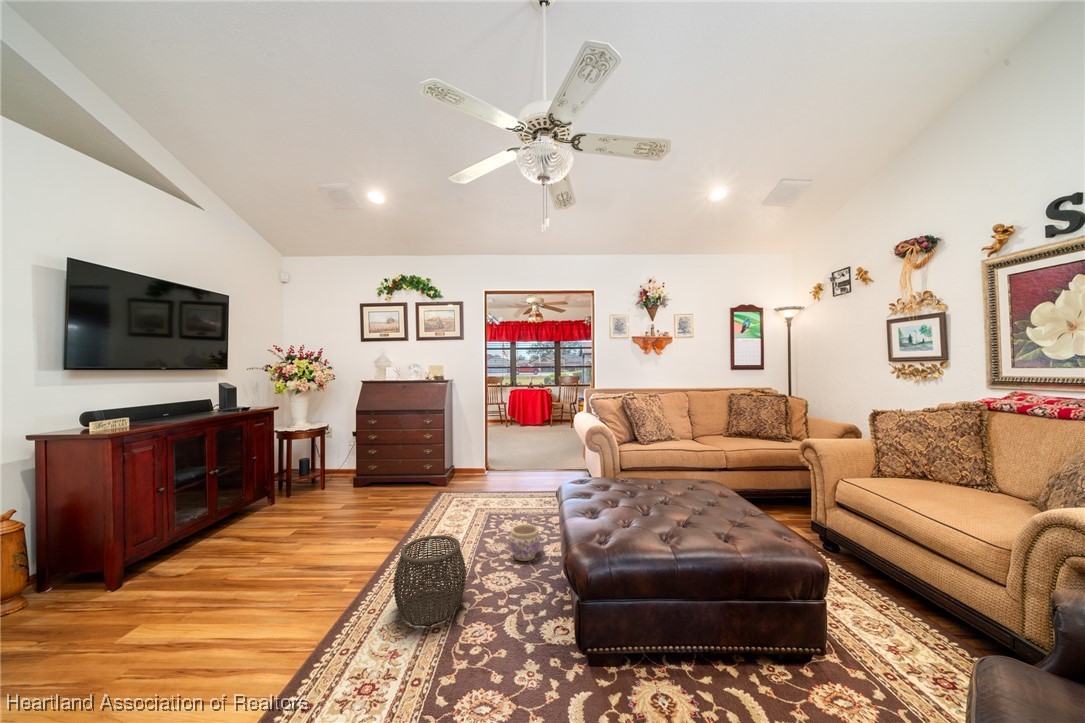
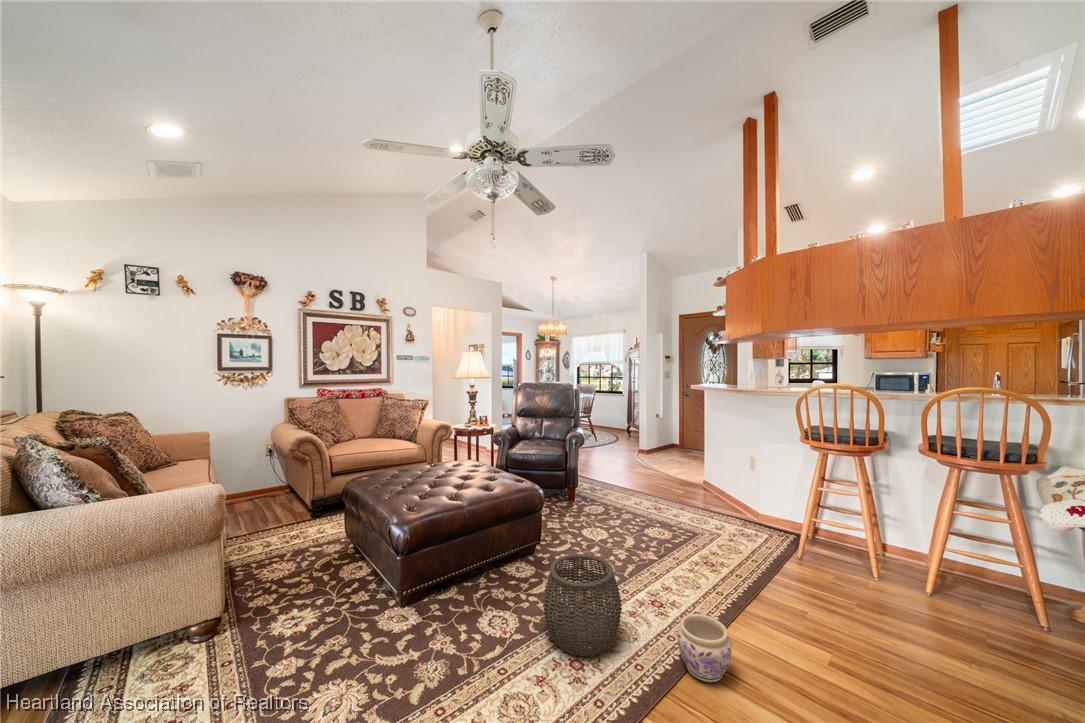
planter: present [509,524,540,561] -> present [677,614,732,683]

